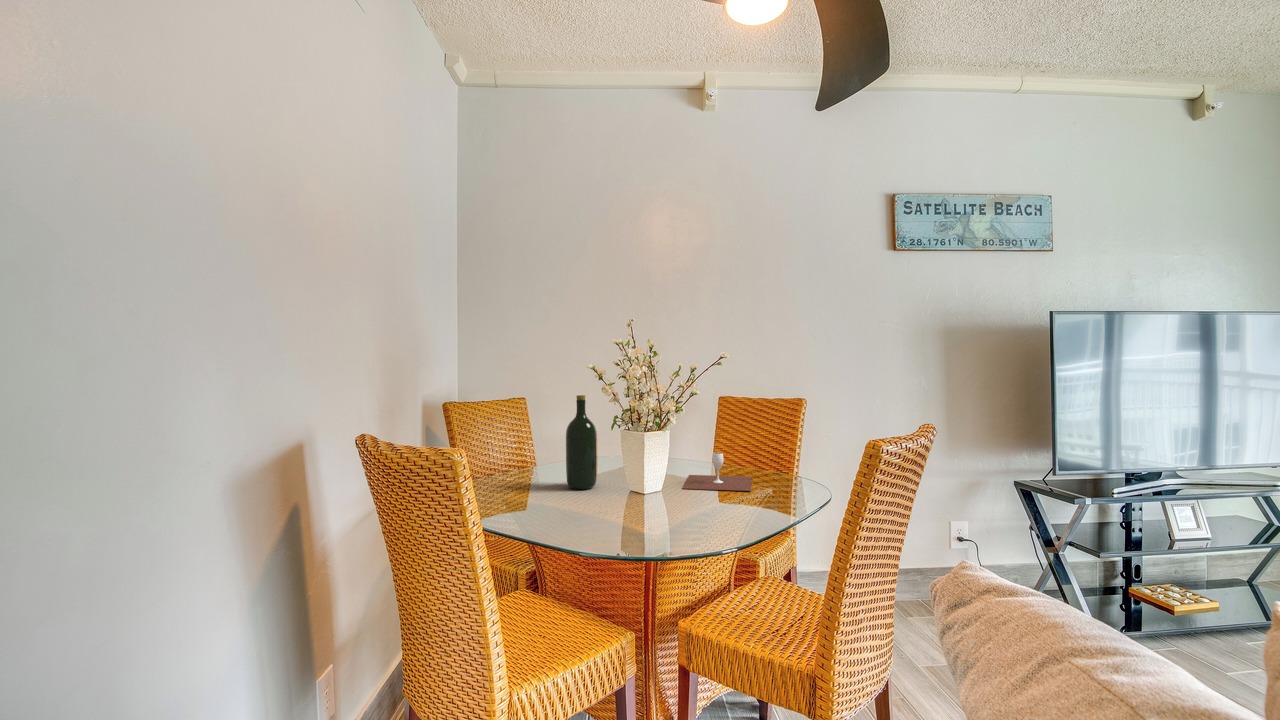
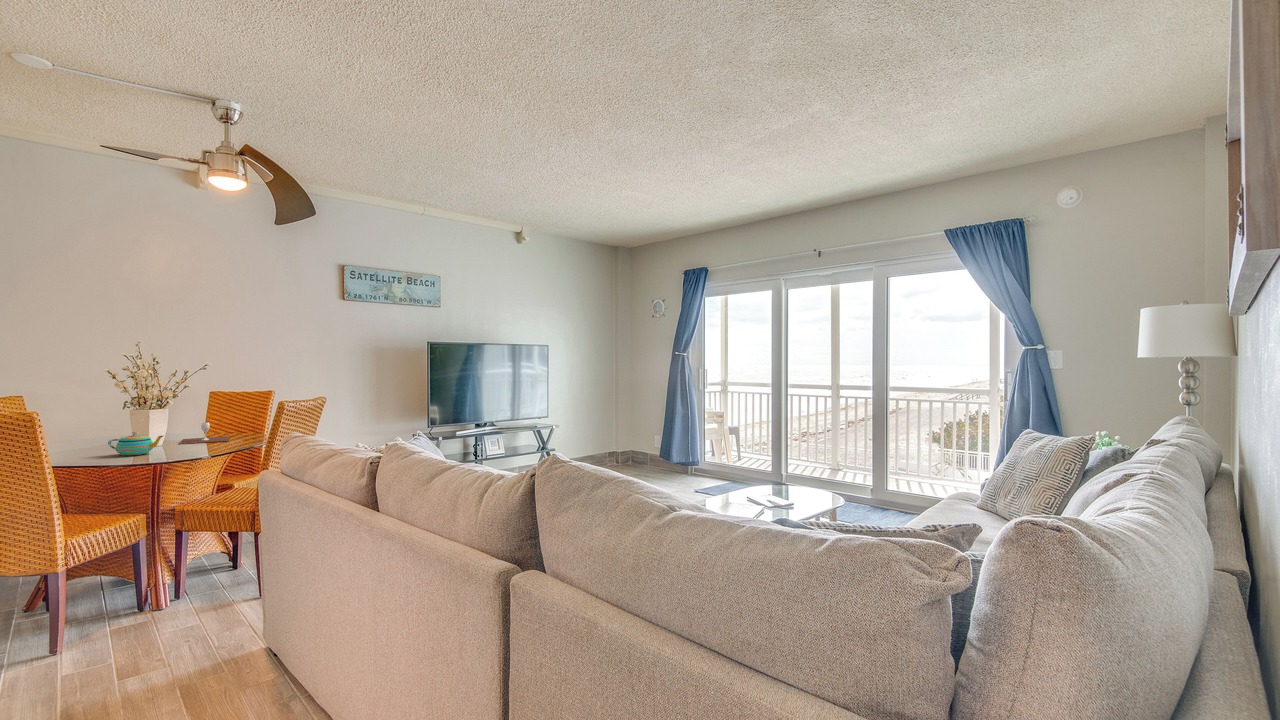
wine bottle: present [566,395,597,489] -> none [79,390,108,451]
teapot: none [590,471,662,514] -> present [108,432,163,455]

